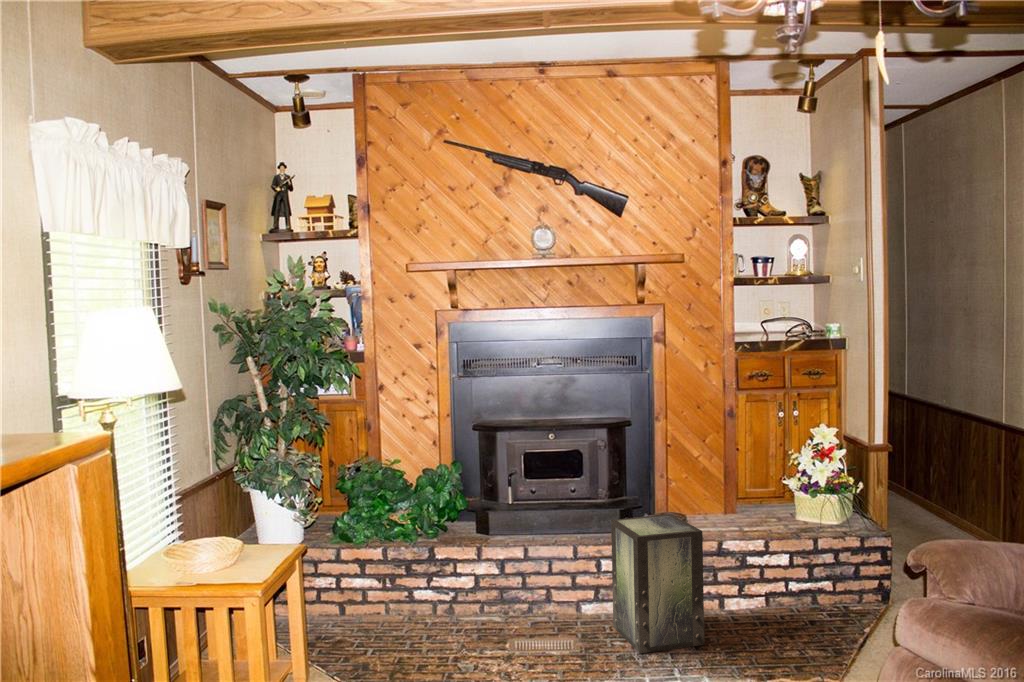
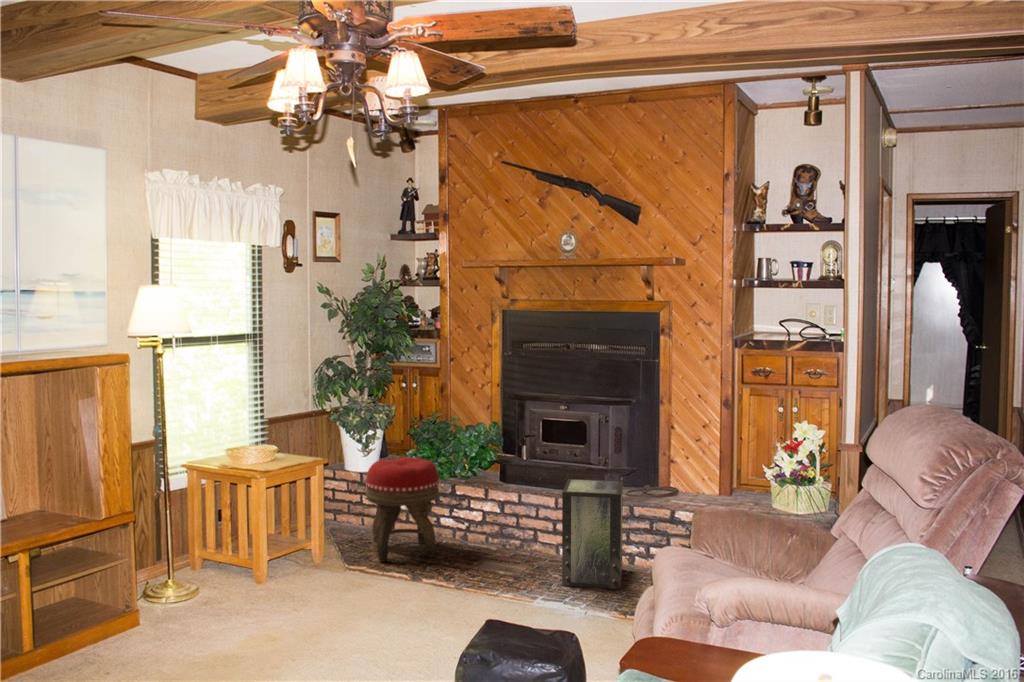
footstool: none [341,517,443,666] -> present [366,457,439,562]

